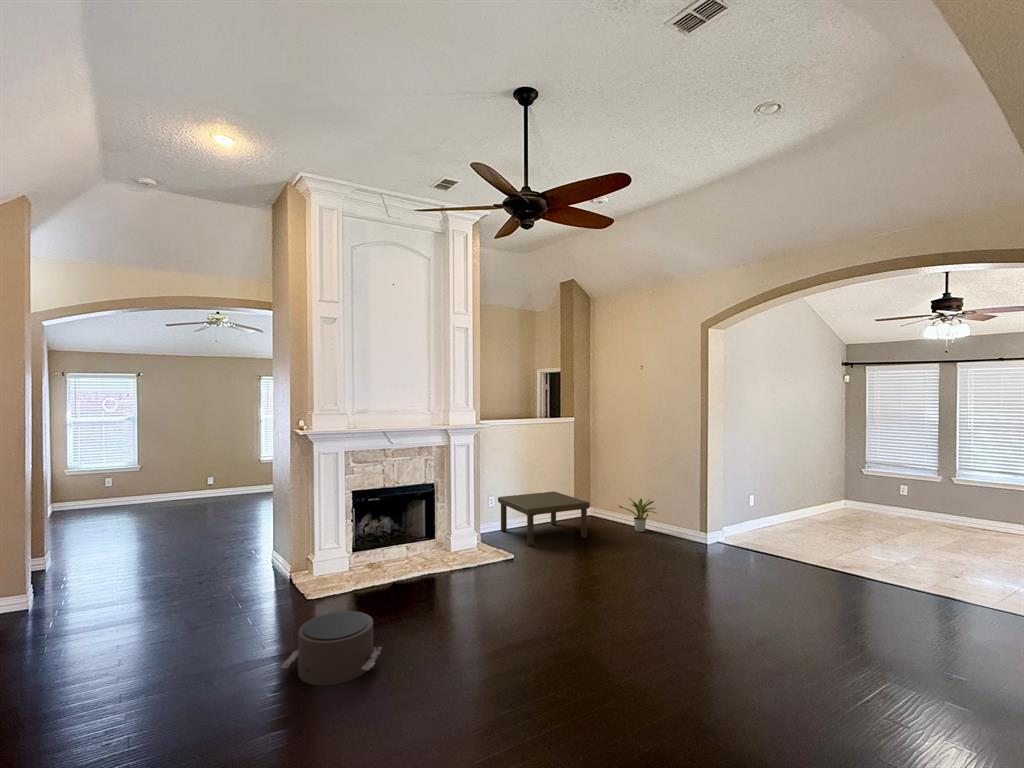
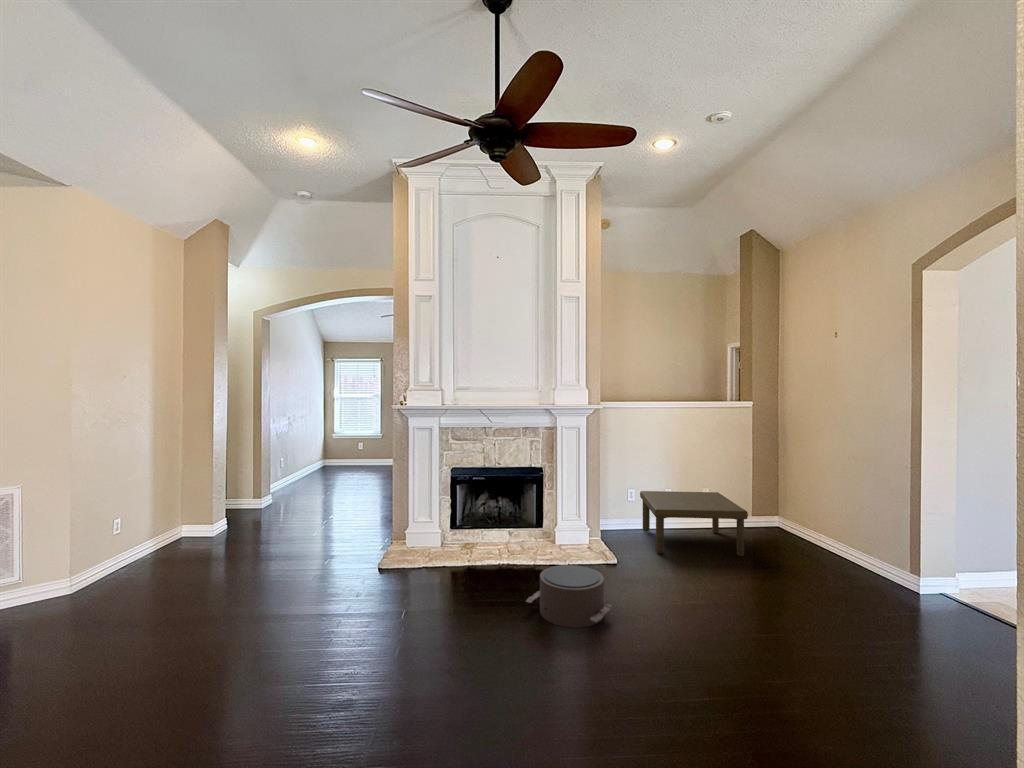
potted plant: present [619,498,656,532] -> none [803,513,859,563]
pouf: present [281,611,382,686] -> present [526,565,611,628]

